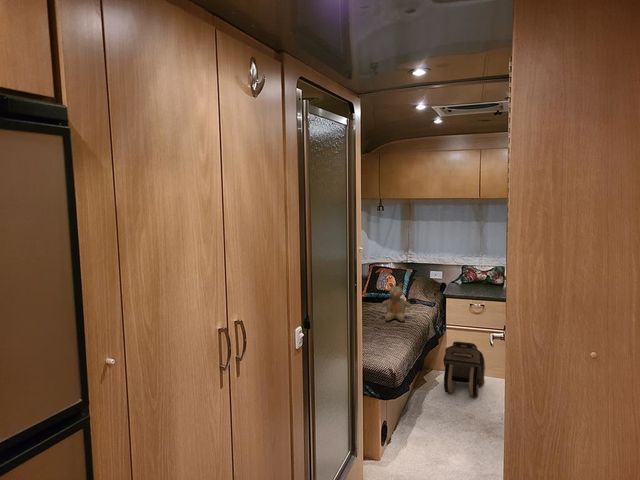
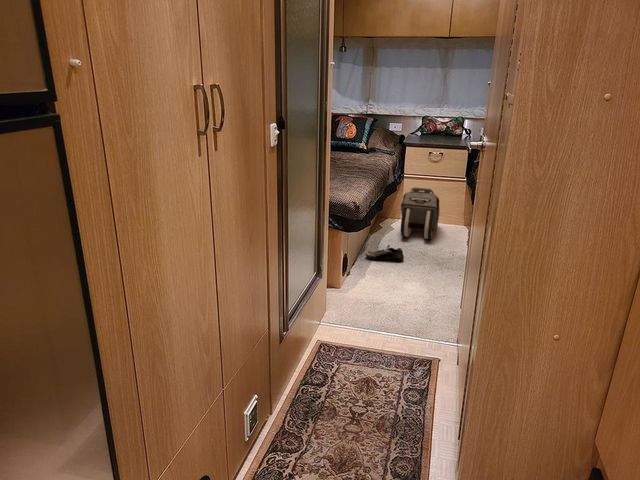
teddy bear: present [381,283,411,321] -> none [342,125,373,164]
shoe: none [407,408,447,427] -> present [365,245,404,262]

